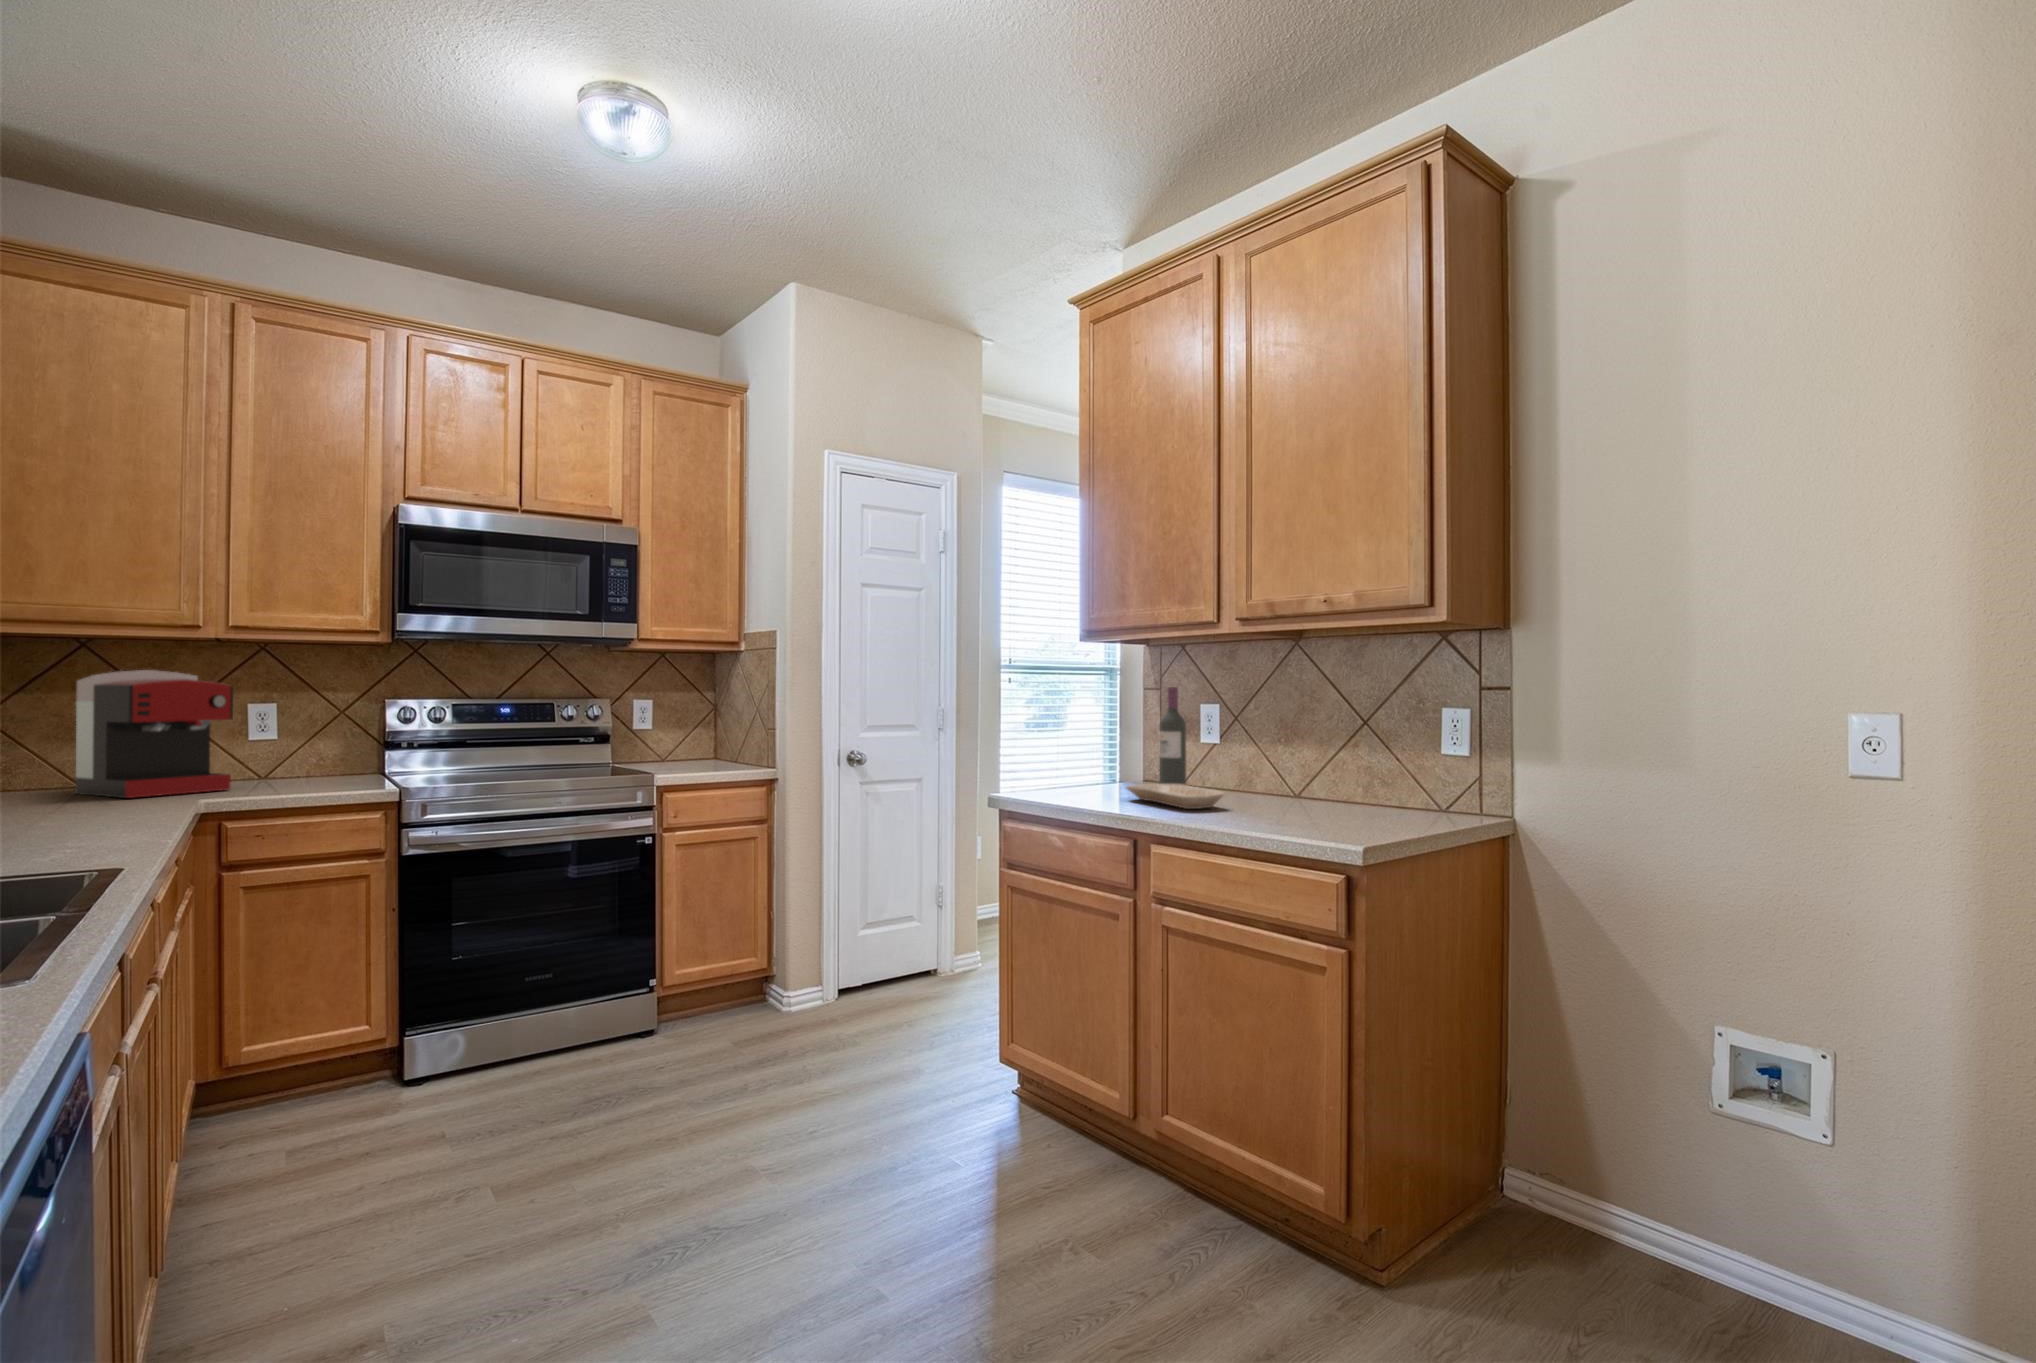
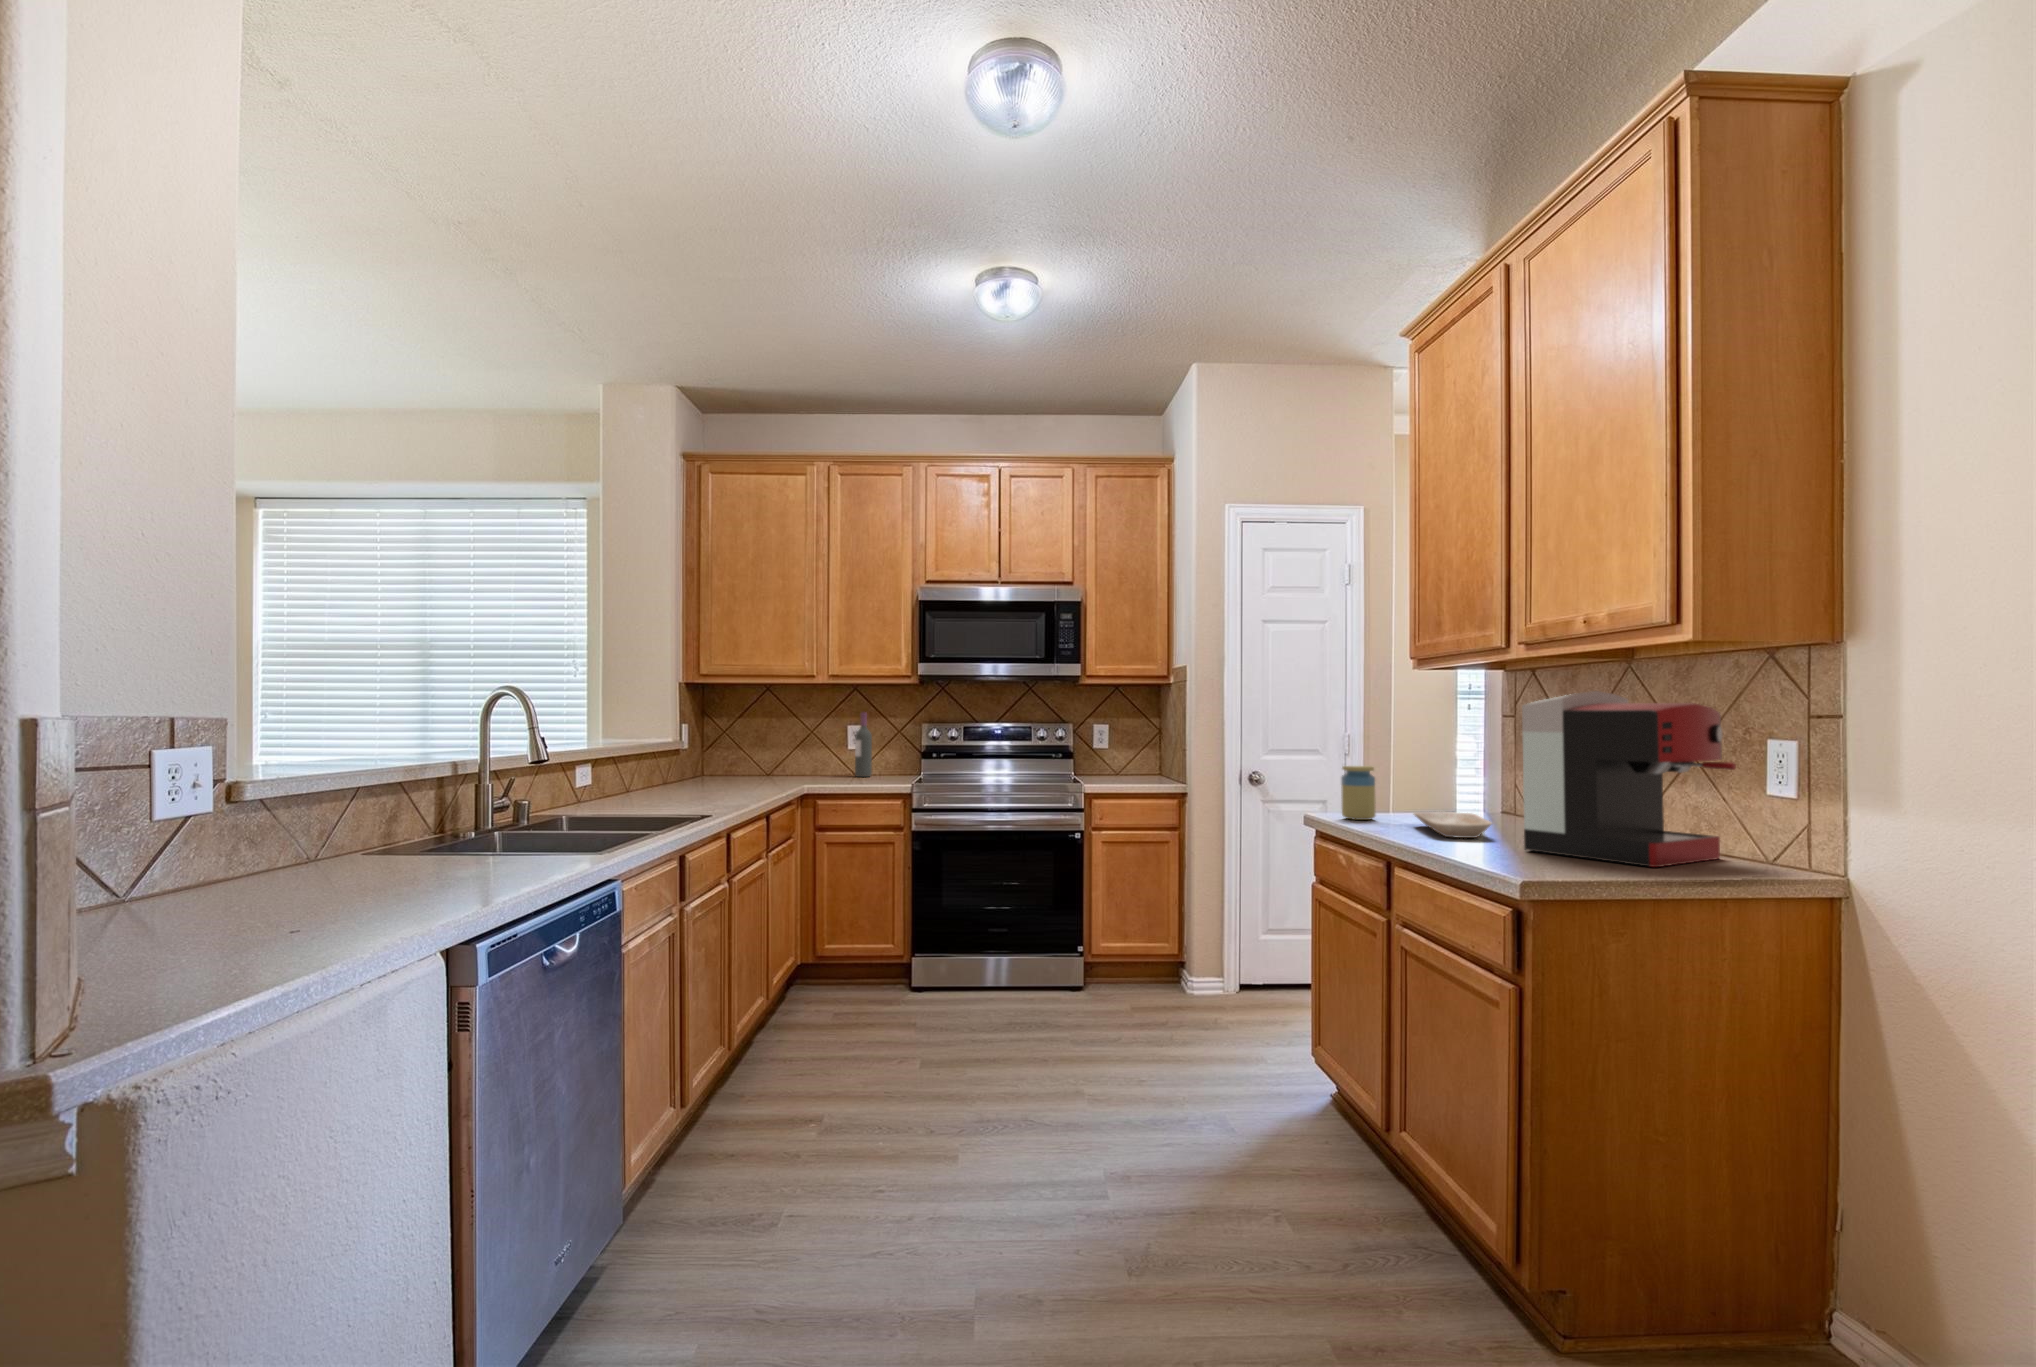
coffee maker: present [76,670,233,798] -> present [1522,691,1736,867]
wine bottle: present [1160,687,1186,785] -> present [855,712,872,777]
jar: none [1045,742,1077,798] -> present [1341,766,1375,820]

